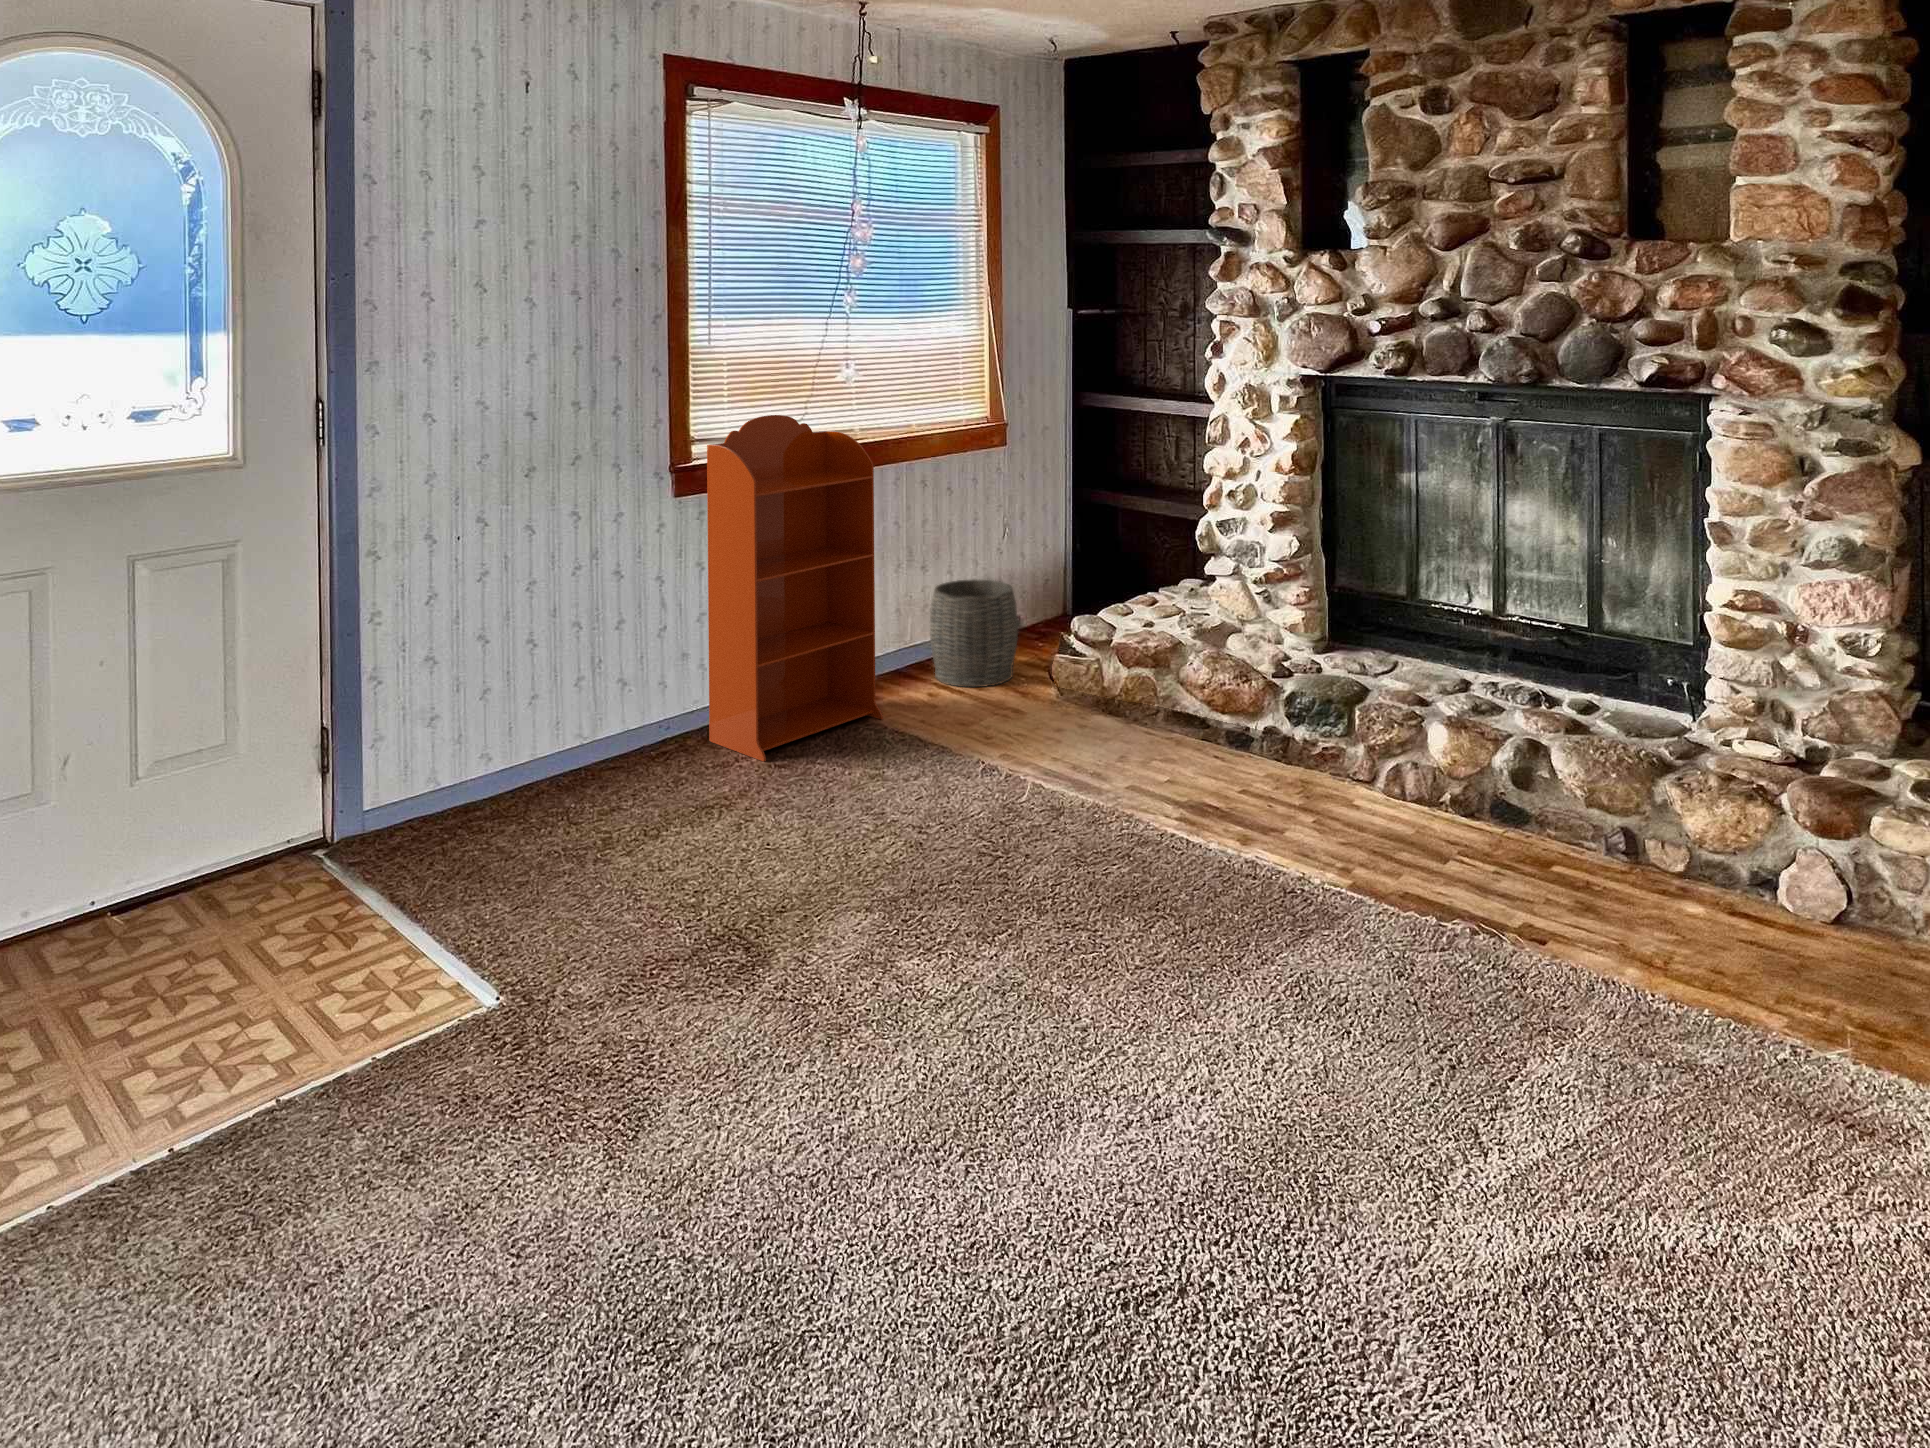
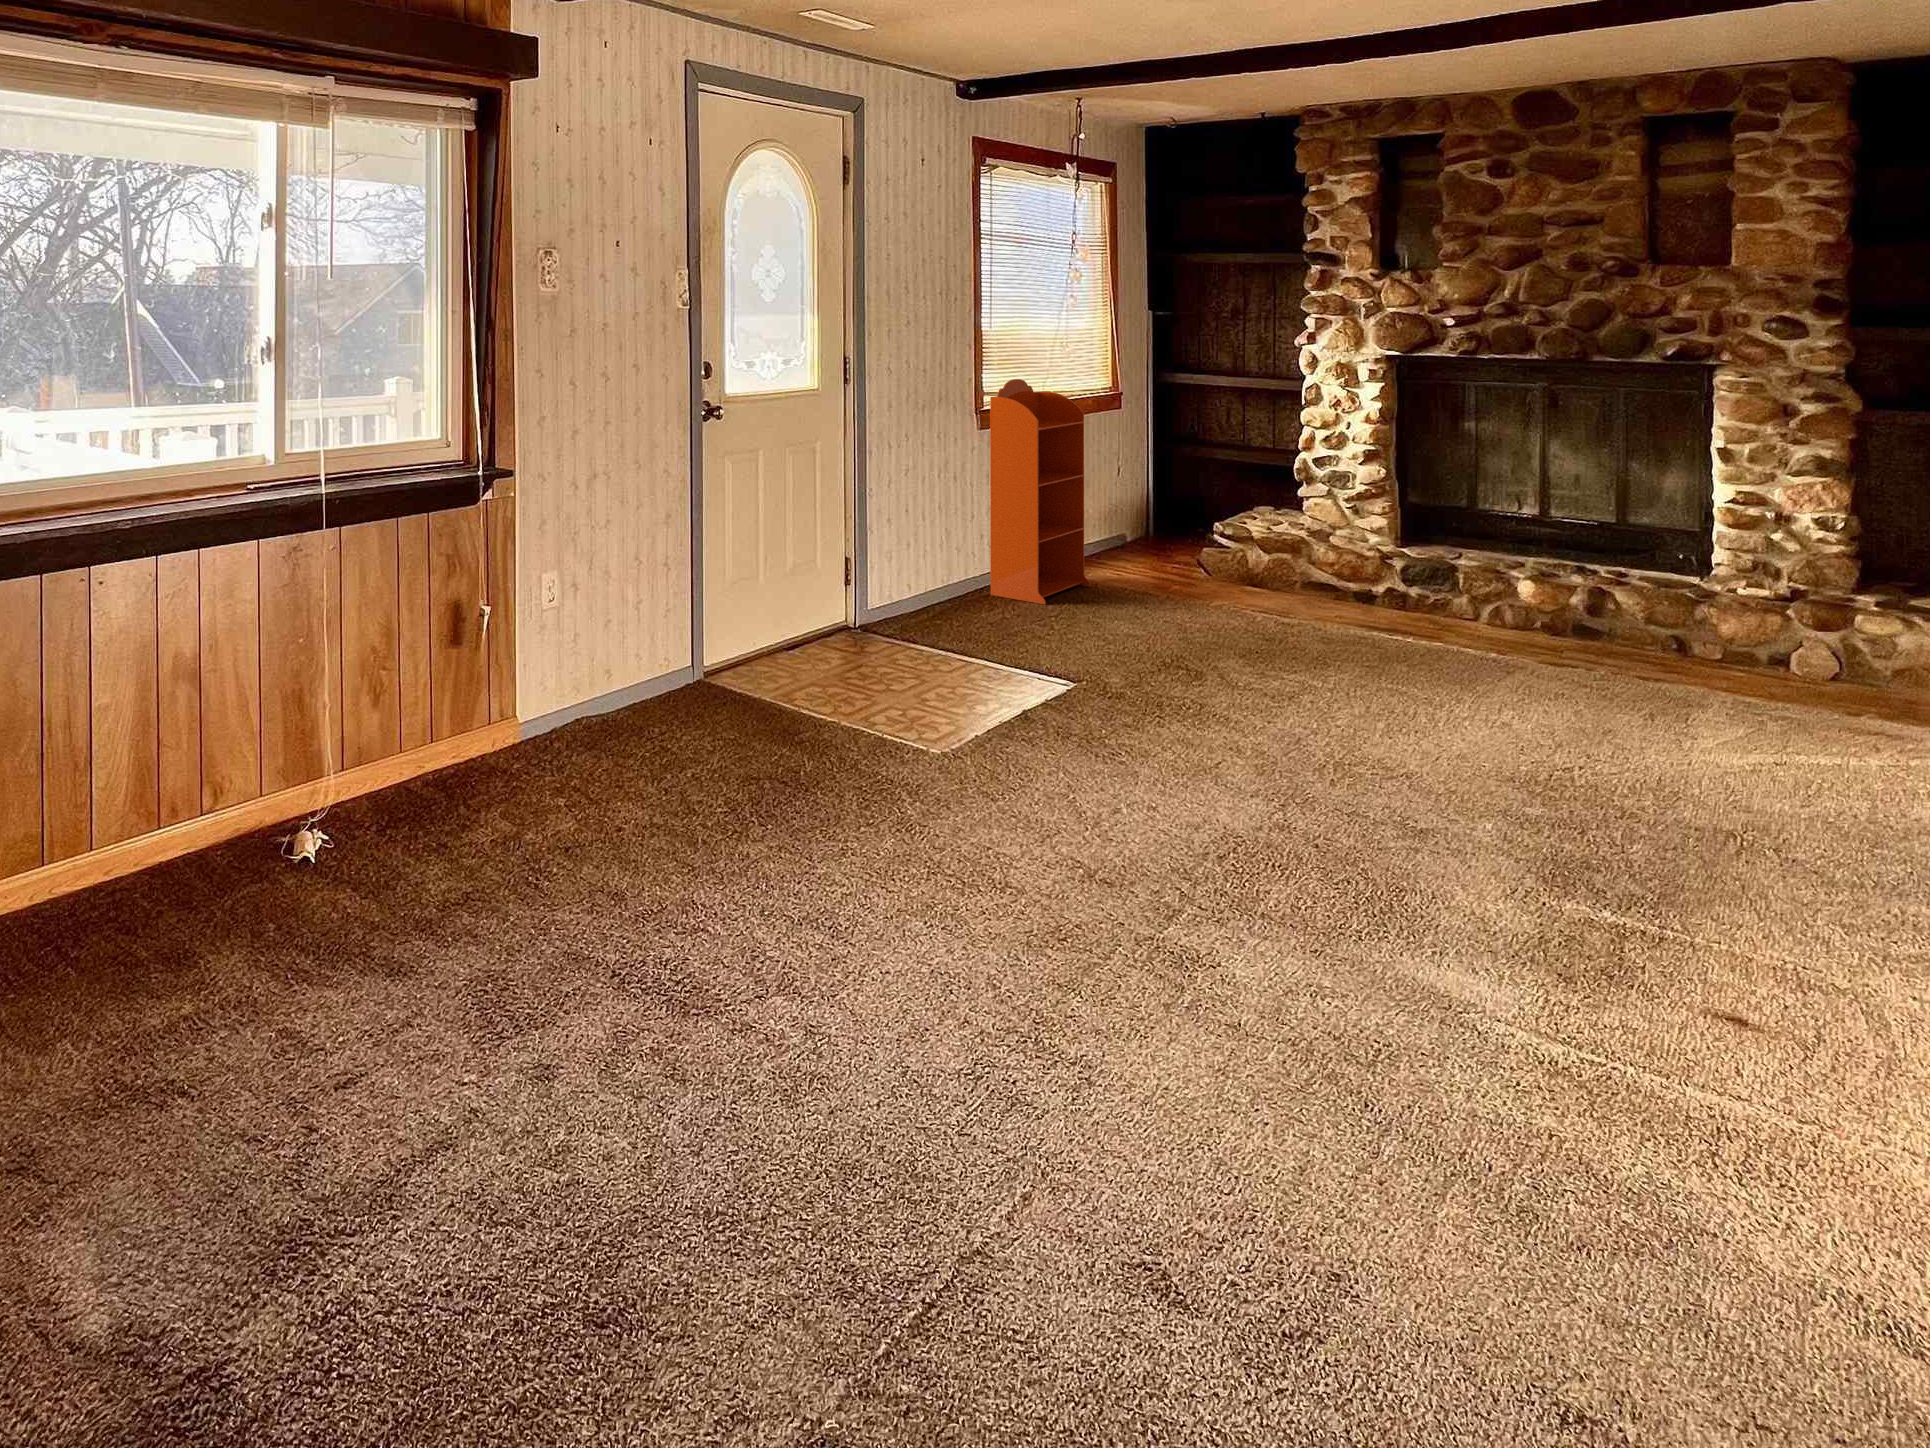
woven basket: present [930,579,1018,687] -> none [1087,501,1153,573]

